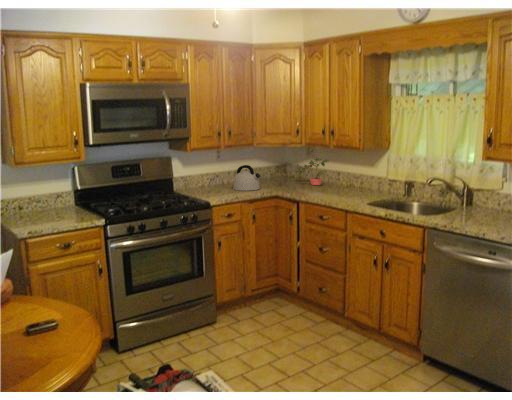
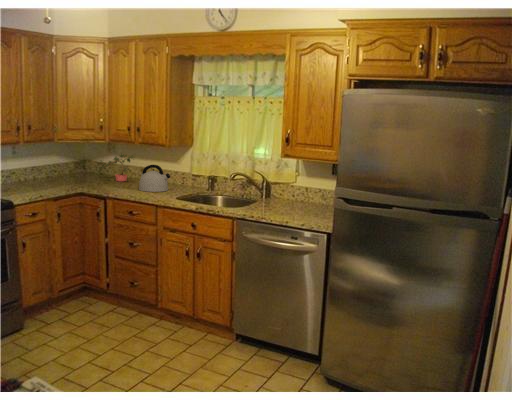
kettle: present [233,165,260,191] -> present [139,165,170,192]

